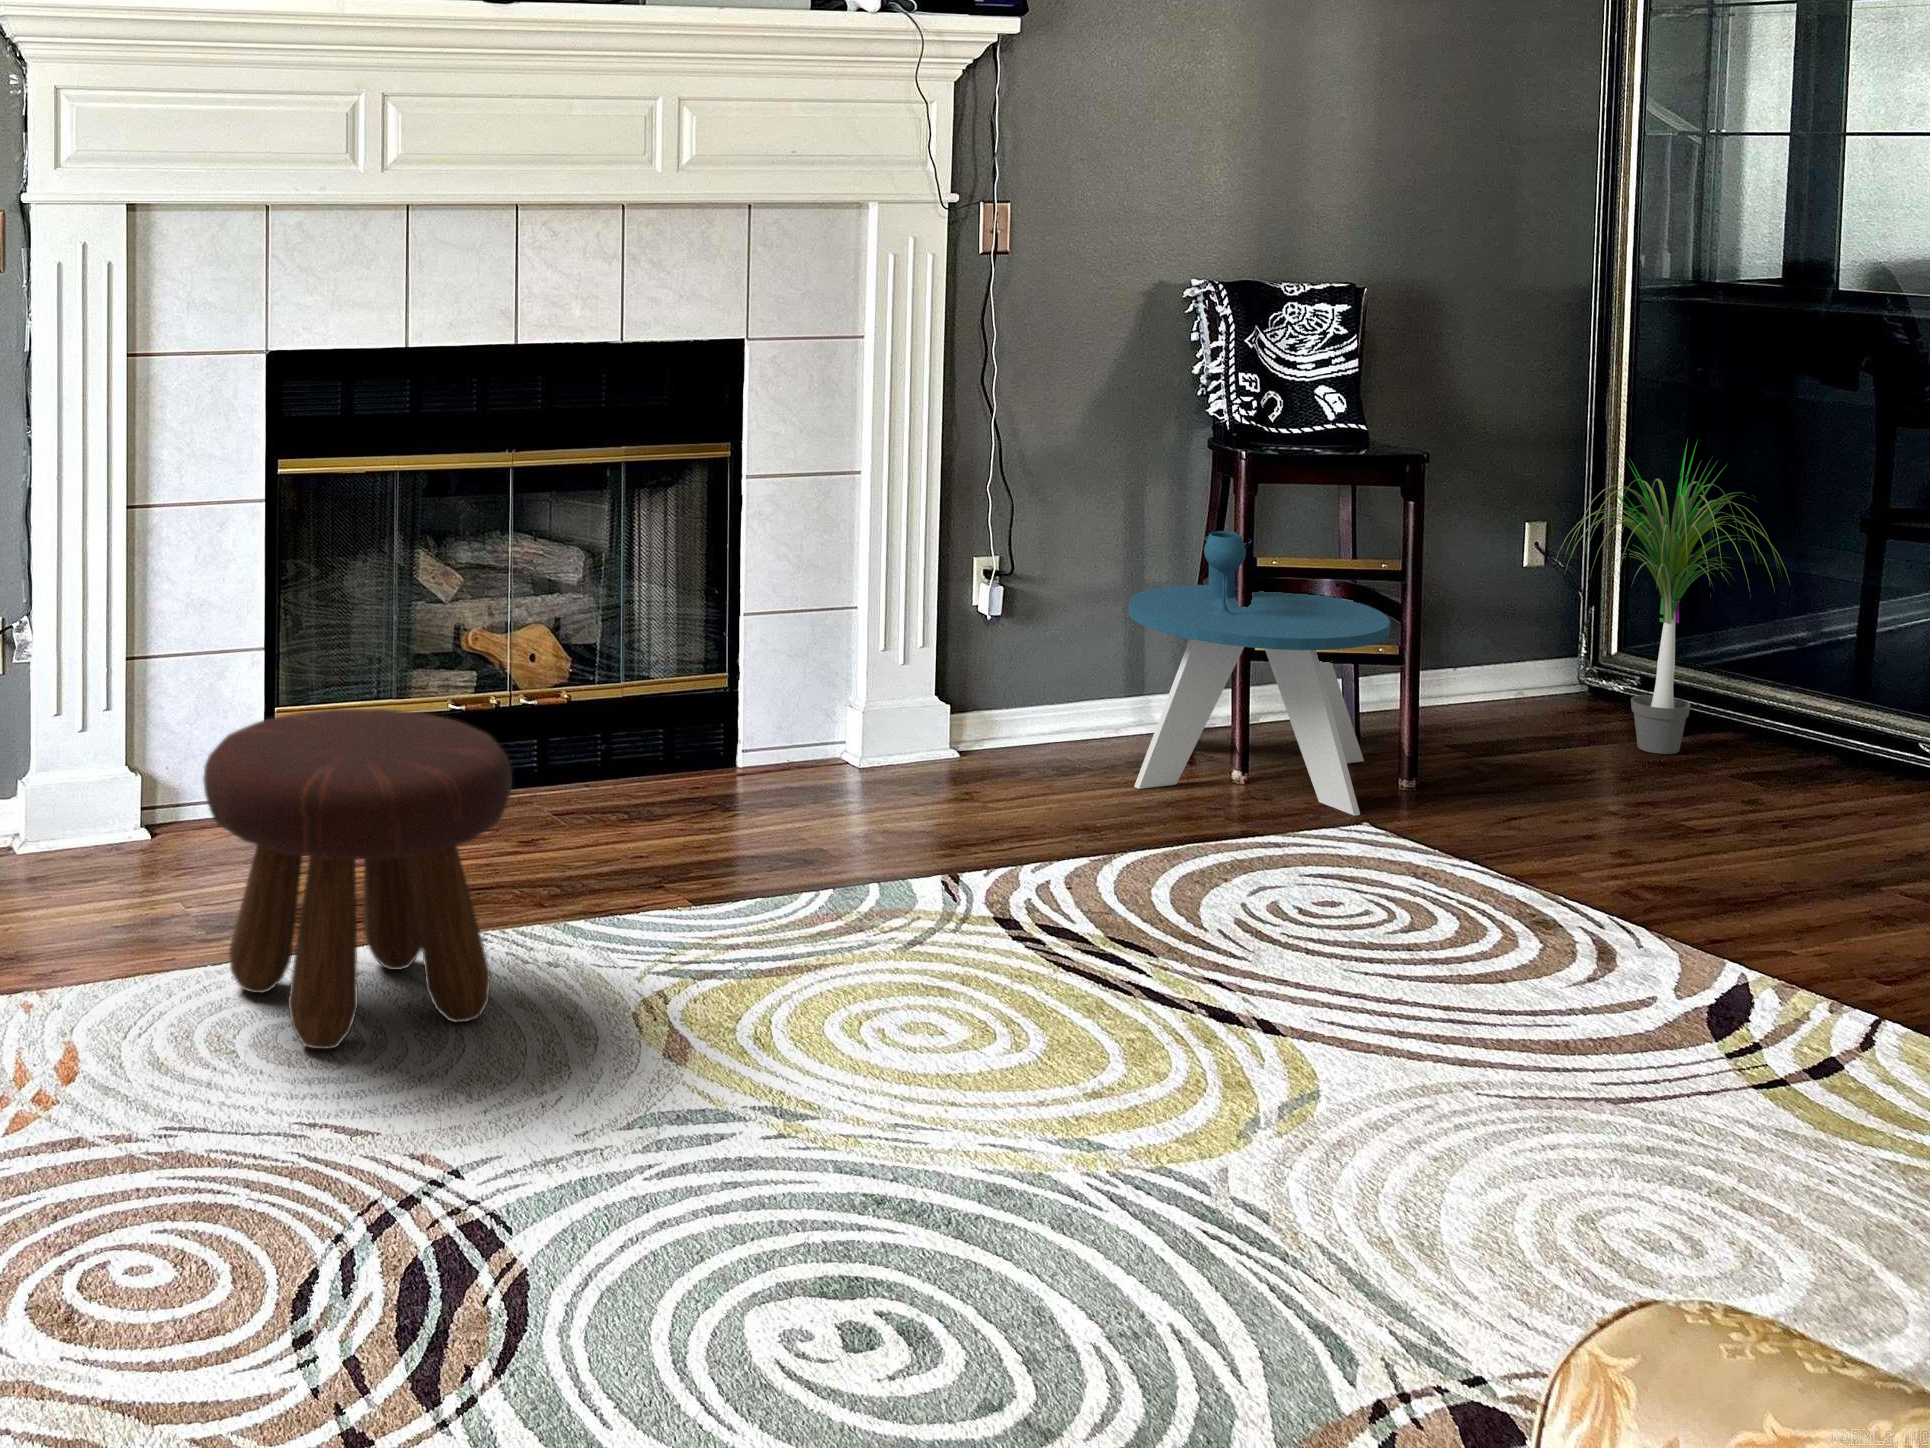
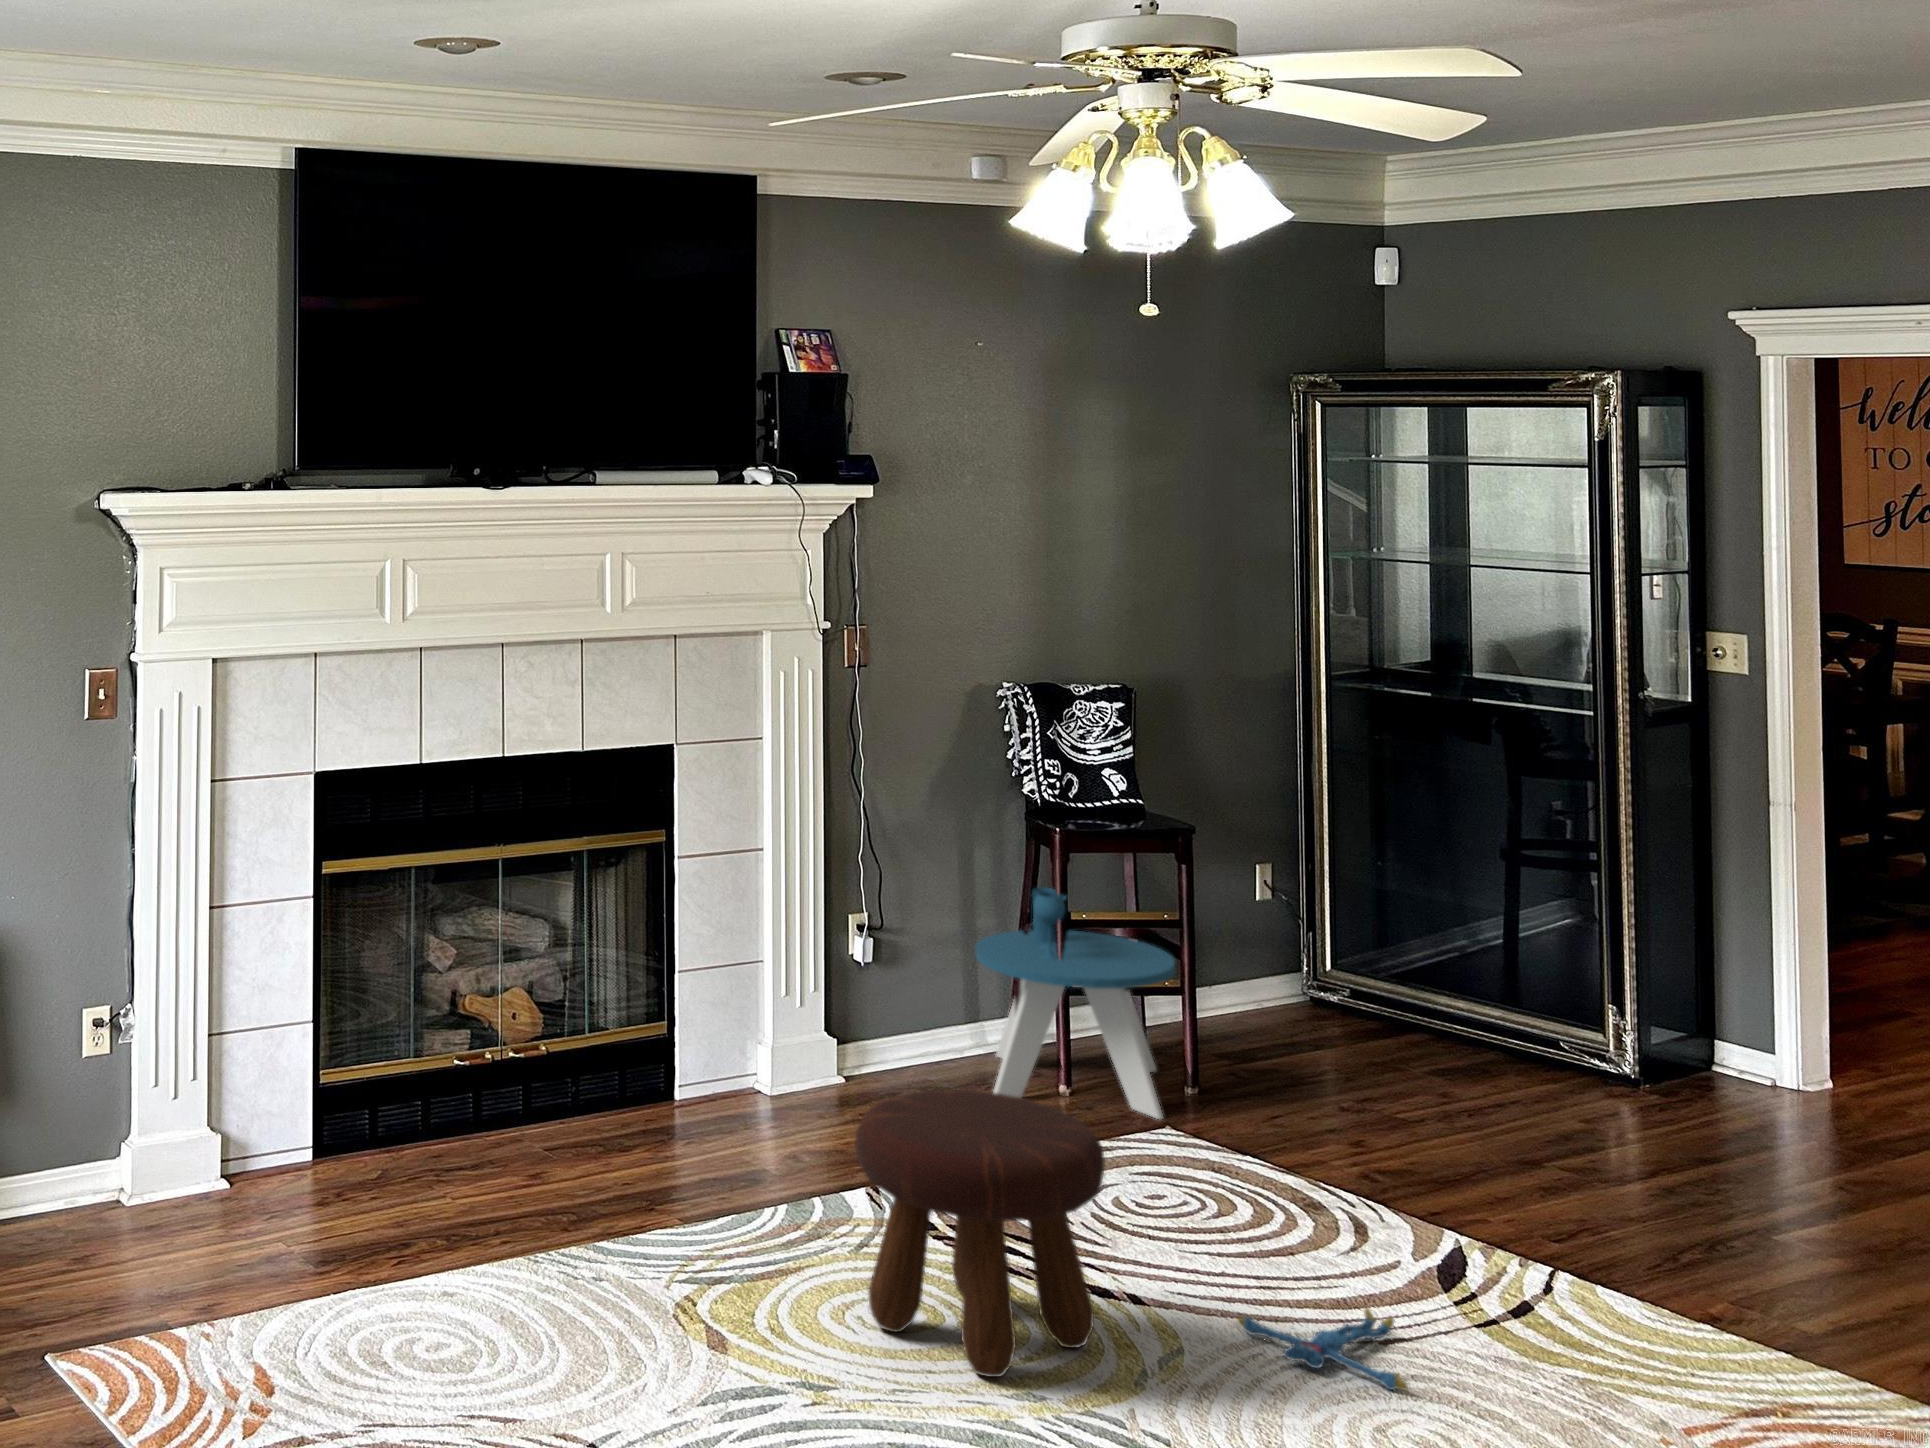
potted plant: present [1564,444,1781,754] -> none [1284,801,1460,1055]
footstool: present [203,709,512,1049] -> present [855,1090,1105,1377]
plush toy: none [1404,1054,1642,1169] -> present [1237,1308,1408,1391]

